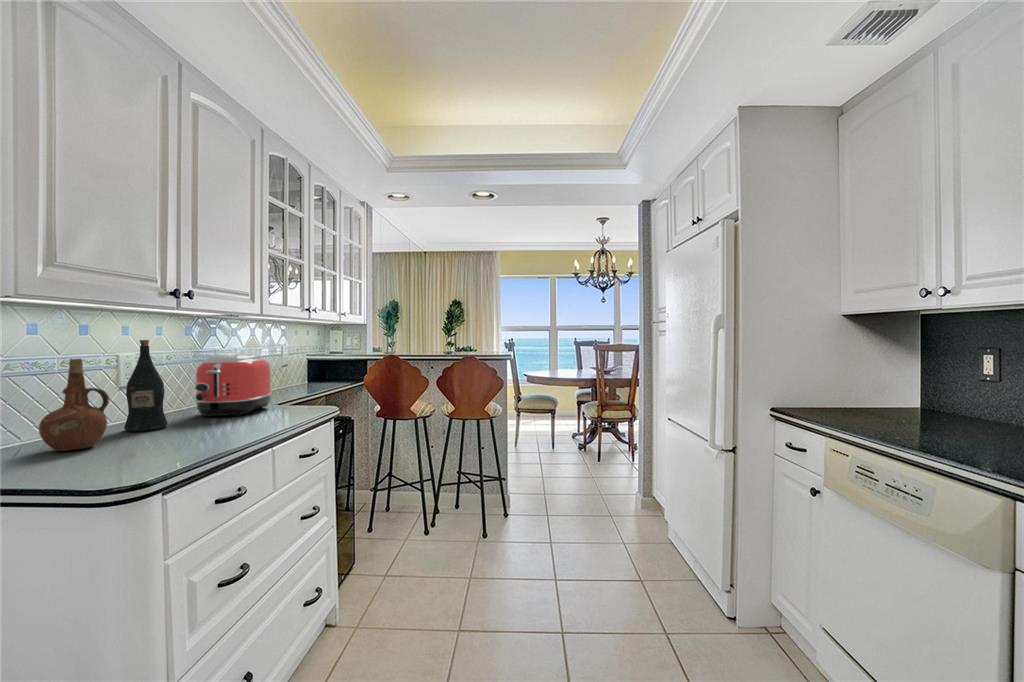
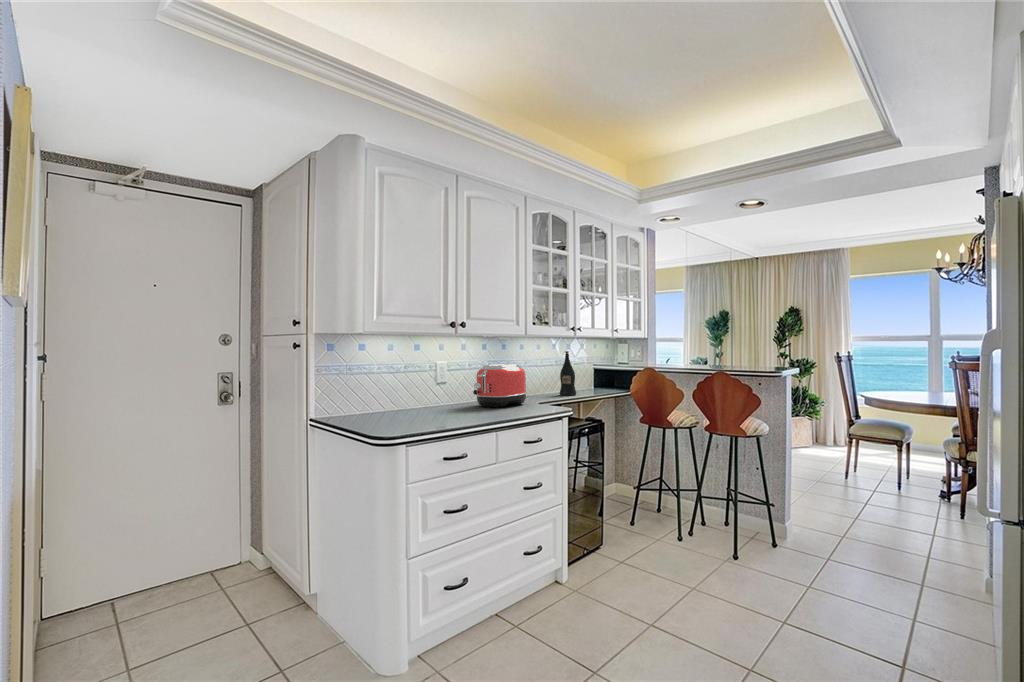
wine bottle: present [124,340,168,432] -> present [560,351,576,395]
ceramic pitcher: present [39,359,109,451] -> none [385,365,415,416]

